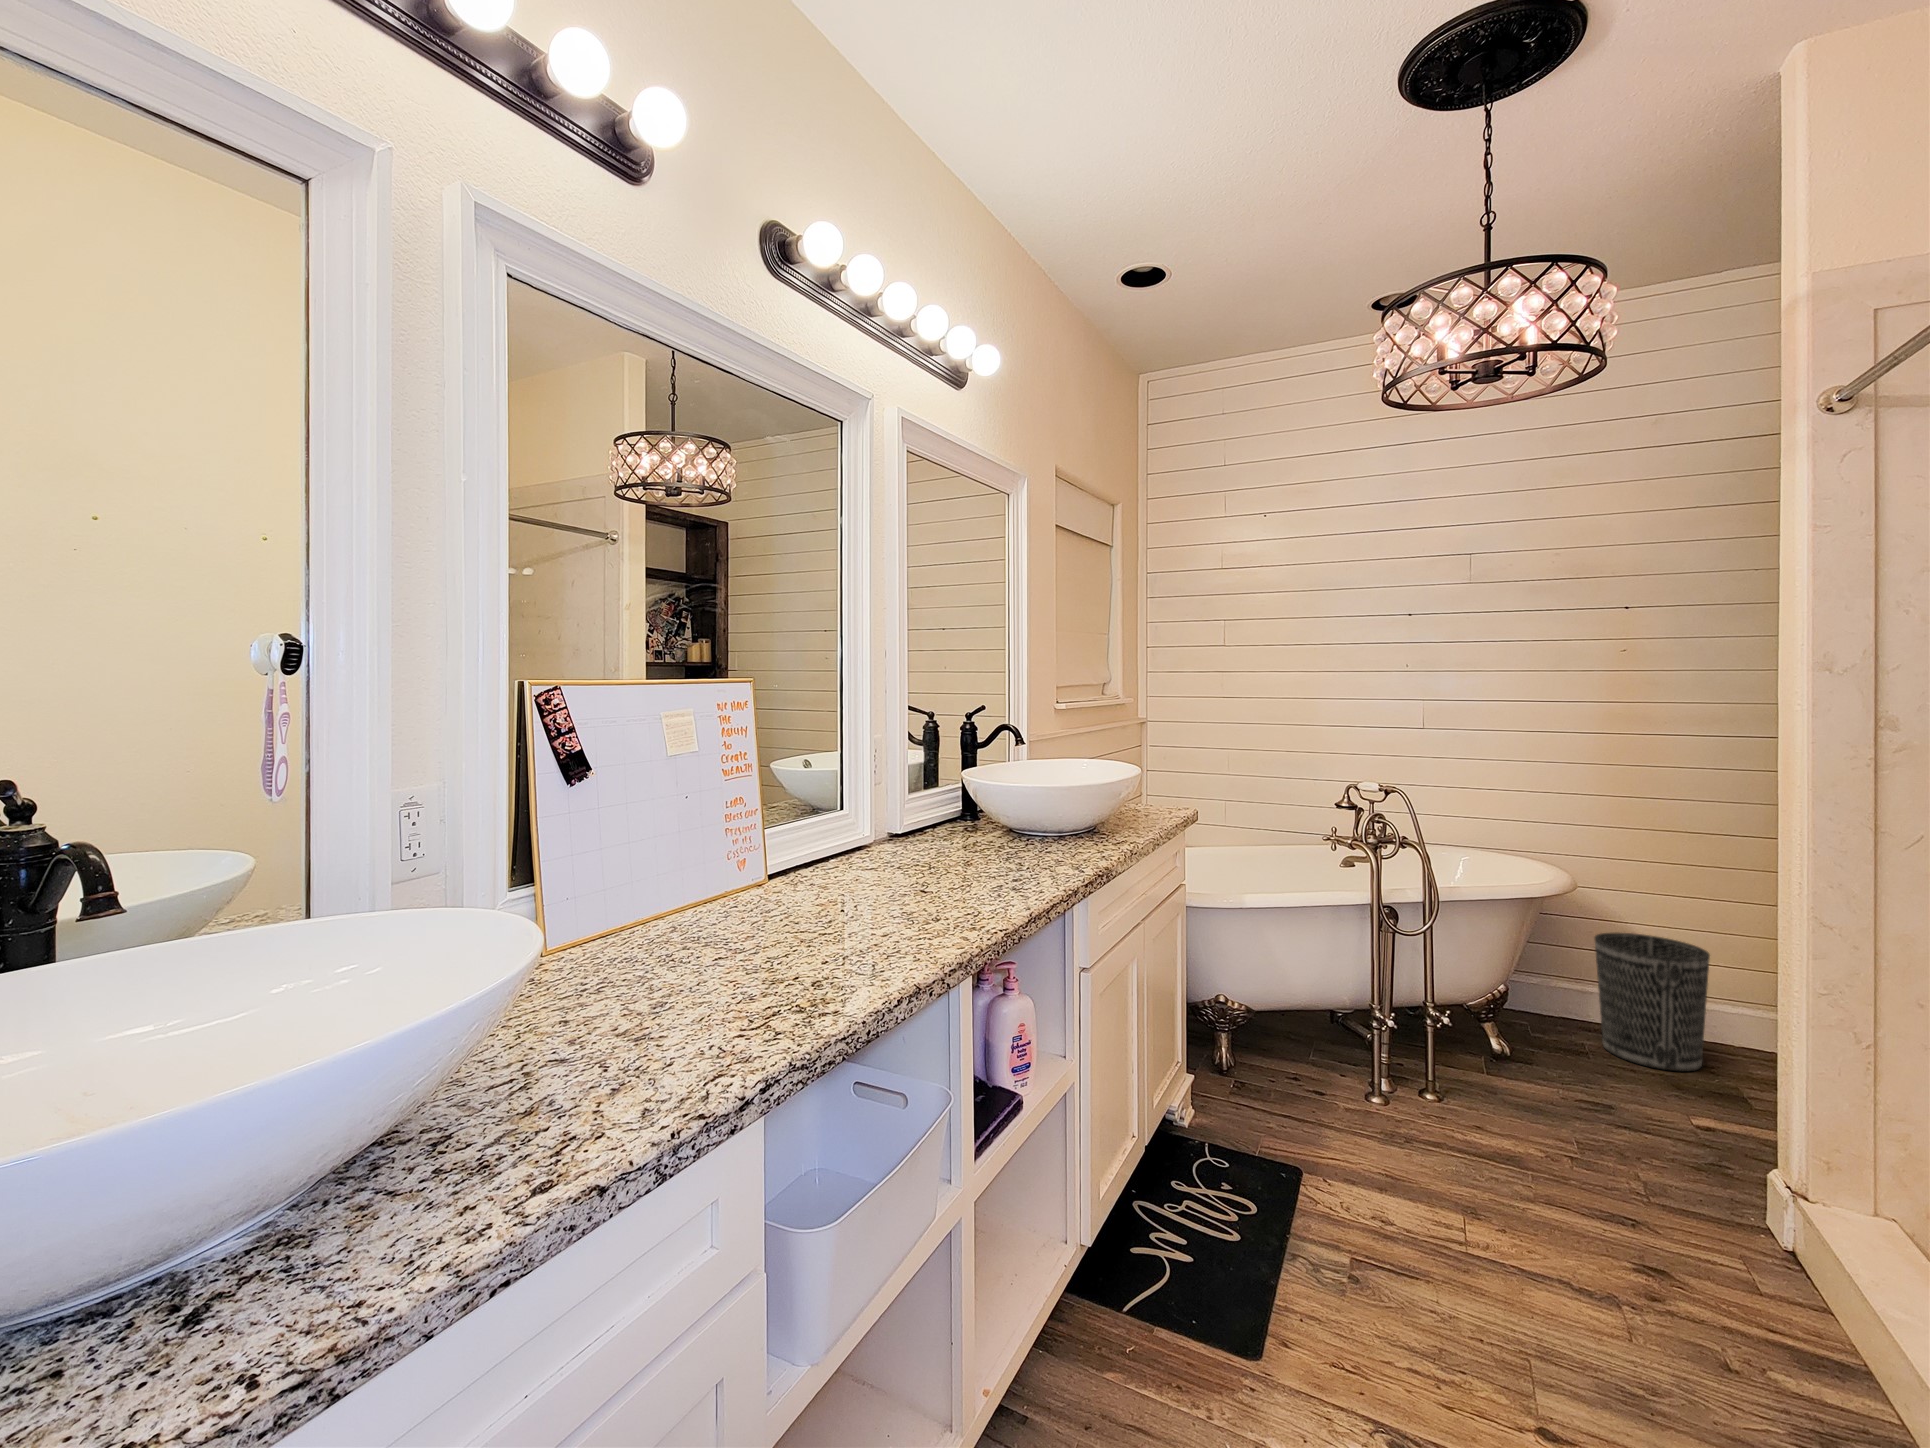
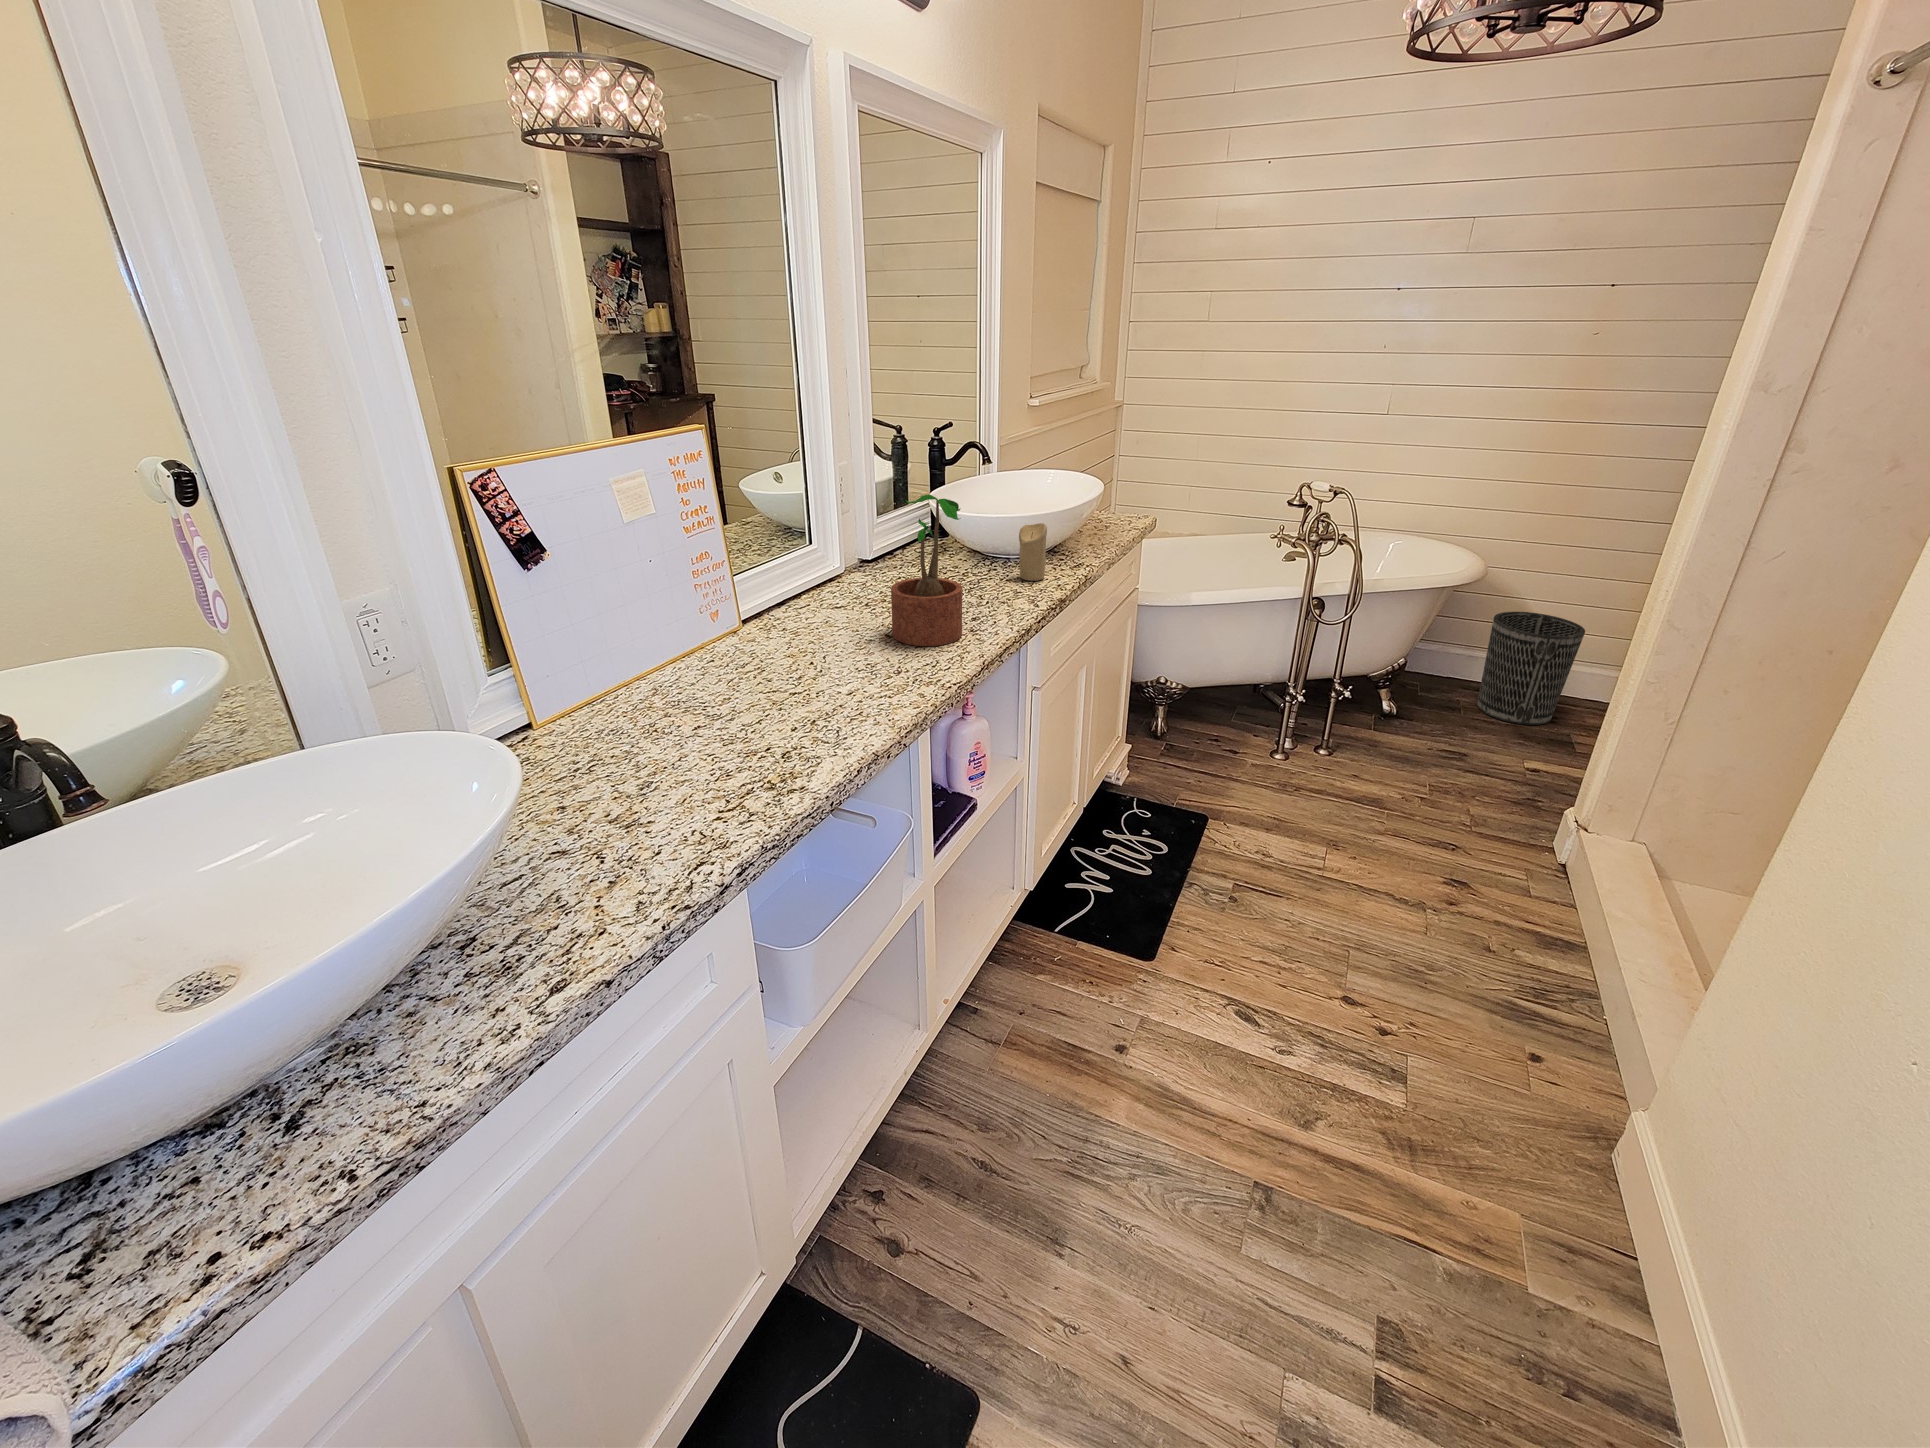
potted plant: none [930,746,1004,900] -> present [891,494,962,646]
candle: none [1058,795,1087,853] -> present [1019,523,1047,581]

